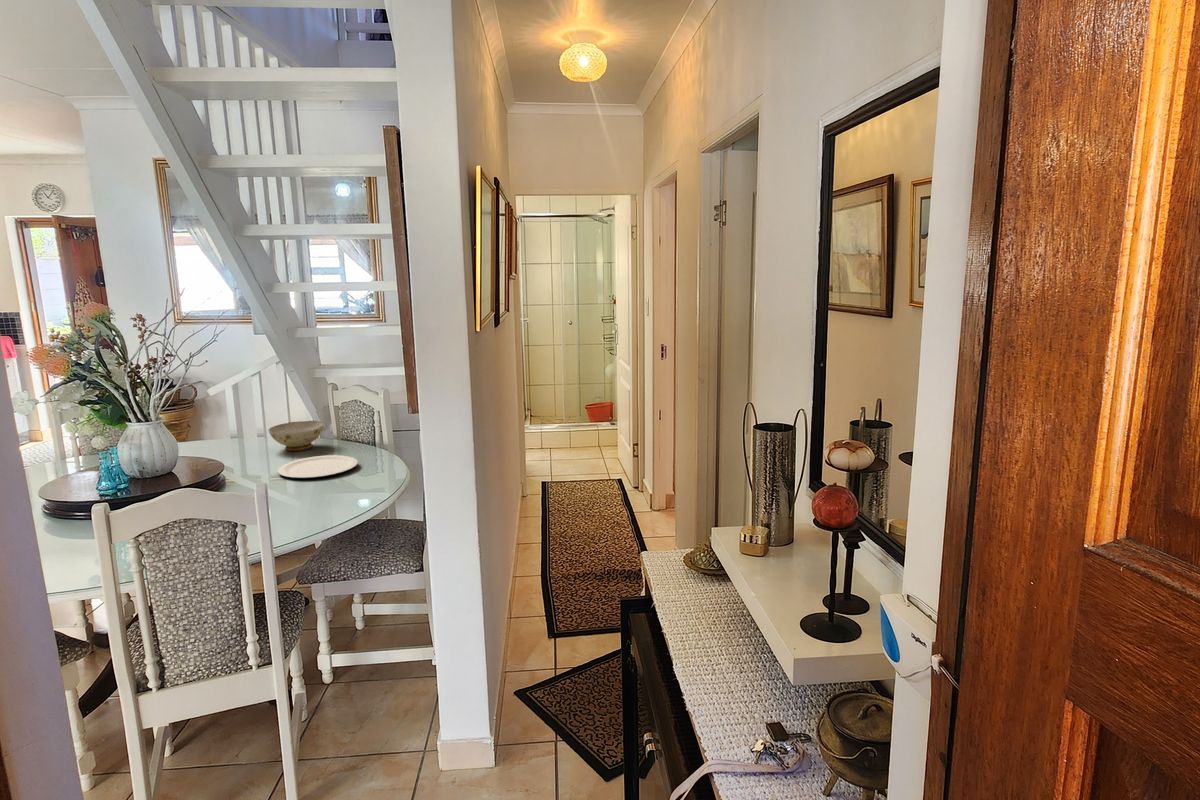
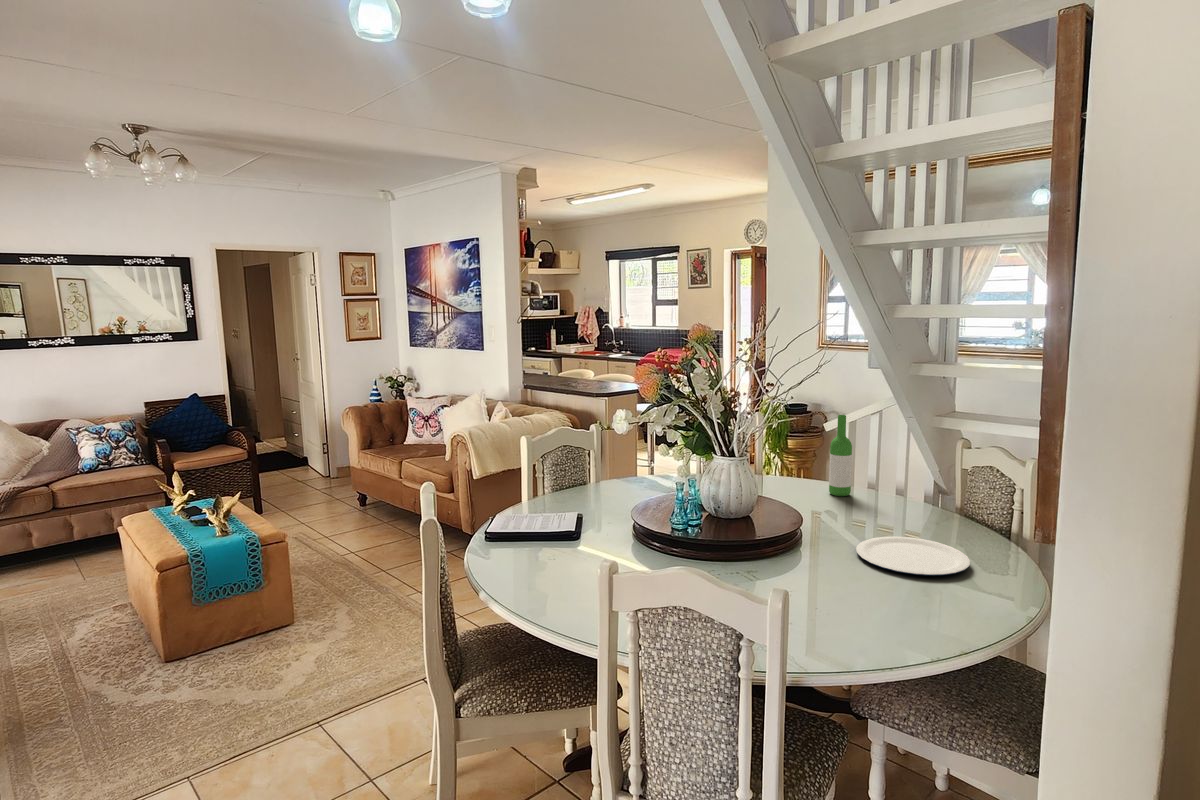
wine bottle: none [231,378,254,444] -> present [829,415,852,496]
ceramic bowl: present [269,421,324,451] -> none [863,481,937,522]

